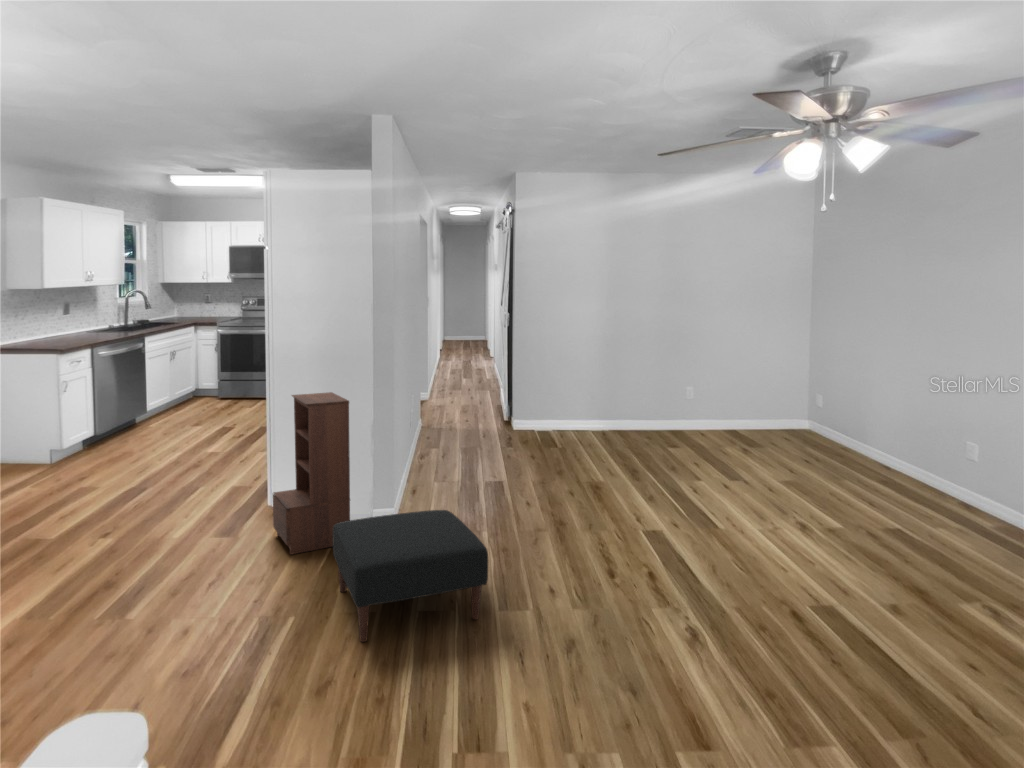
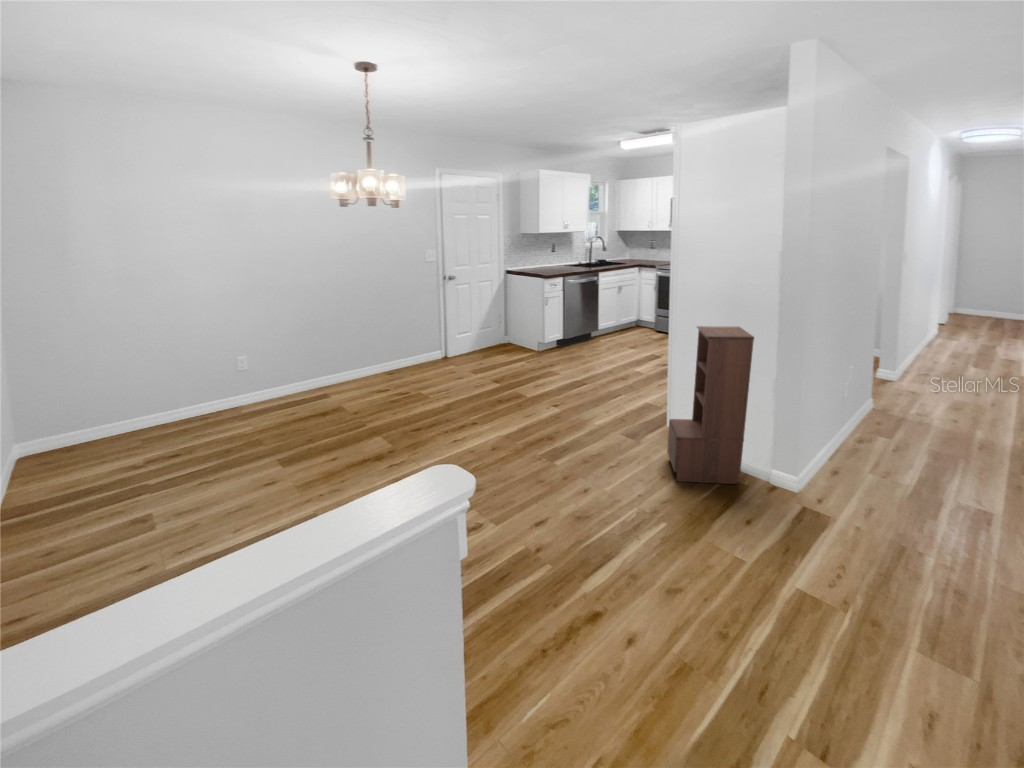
ottoman: present [333,510,488,642] -> none [713,465,904,621]

